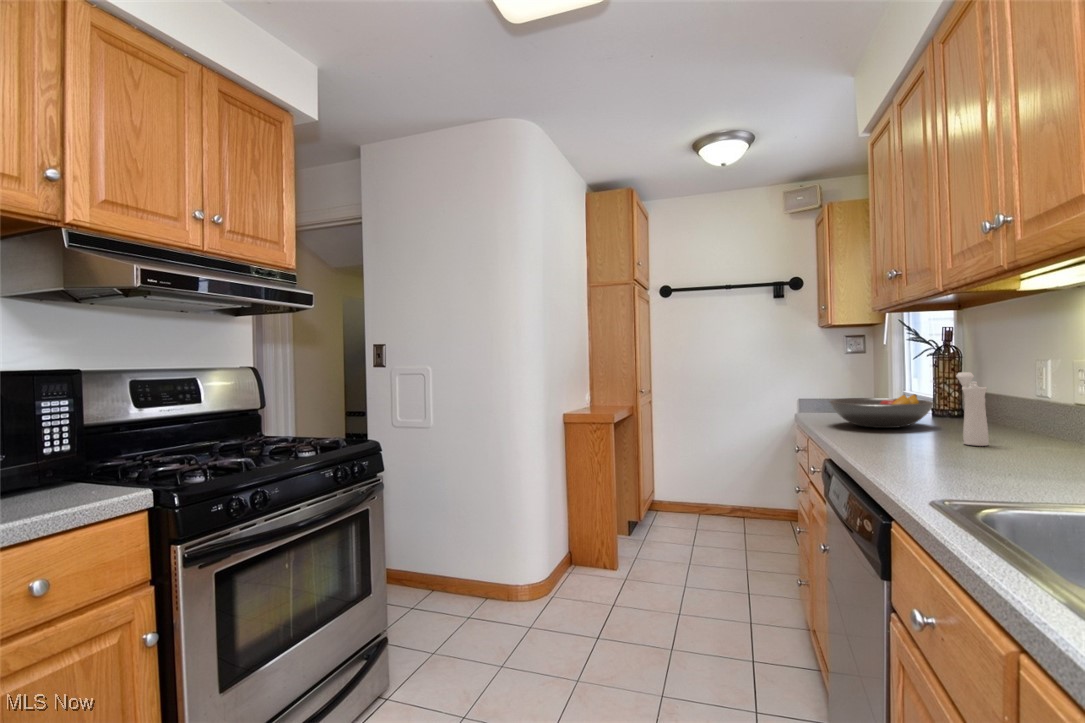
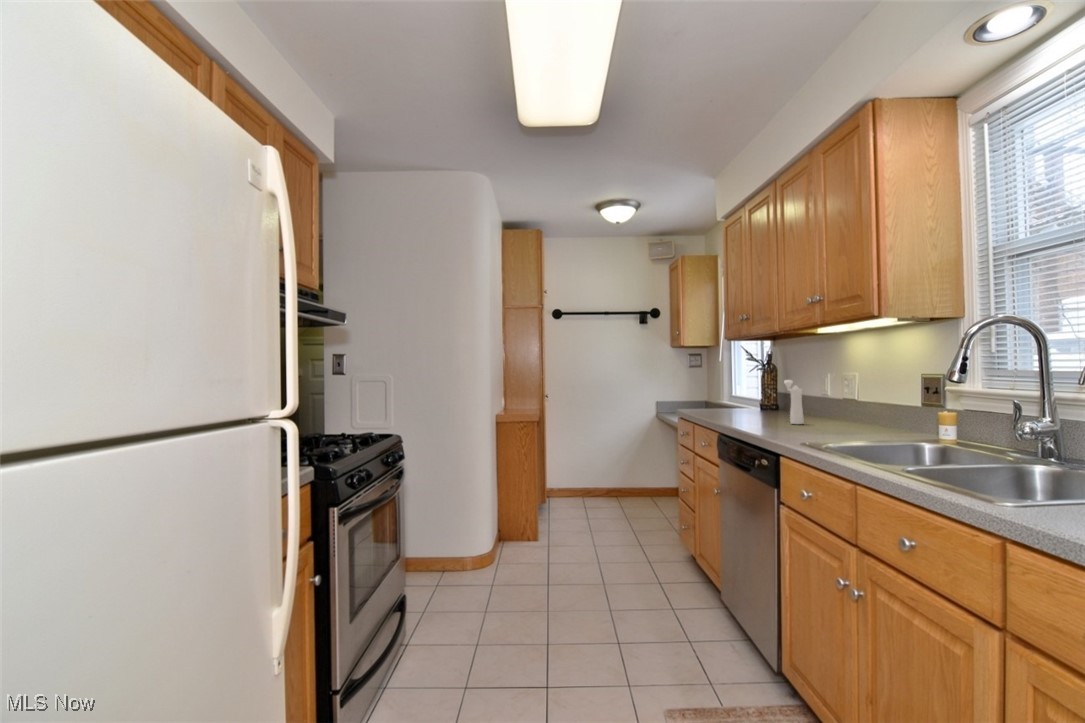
fruit bowl: present [830,394,933,428] -> none [704,394,767,417]

